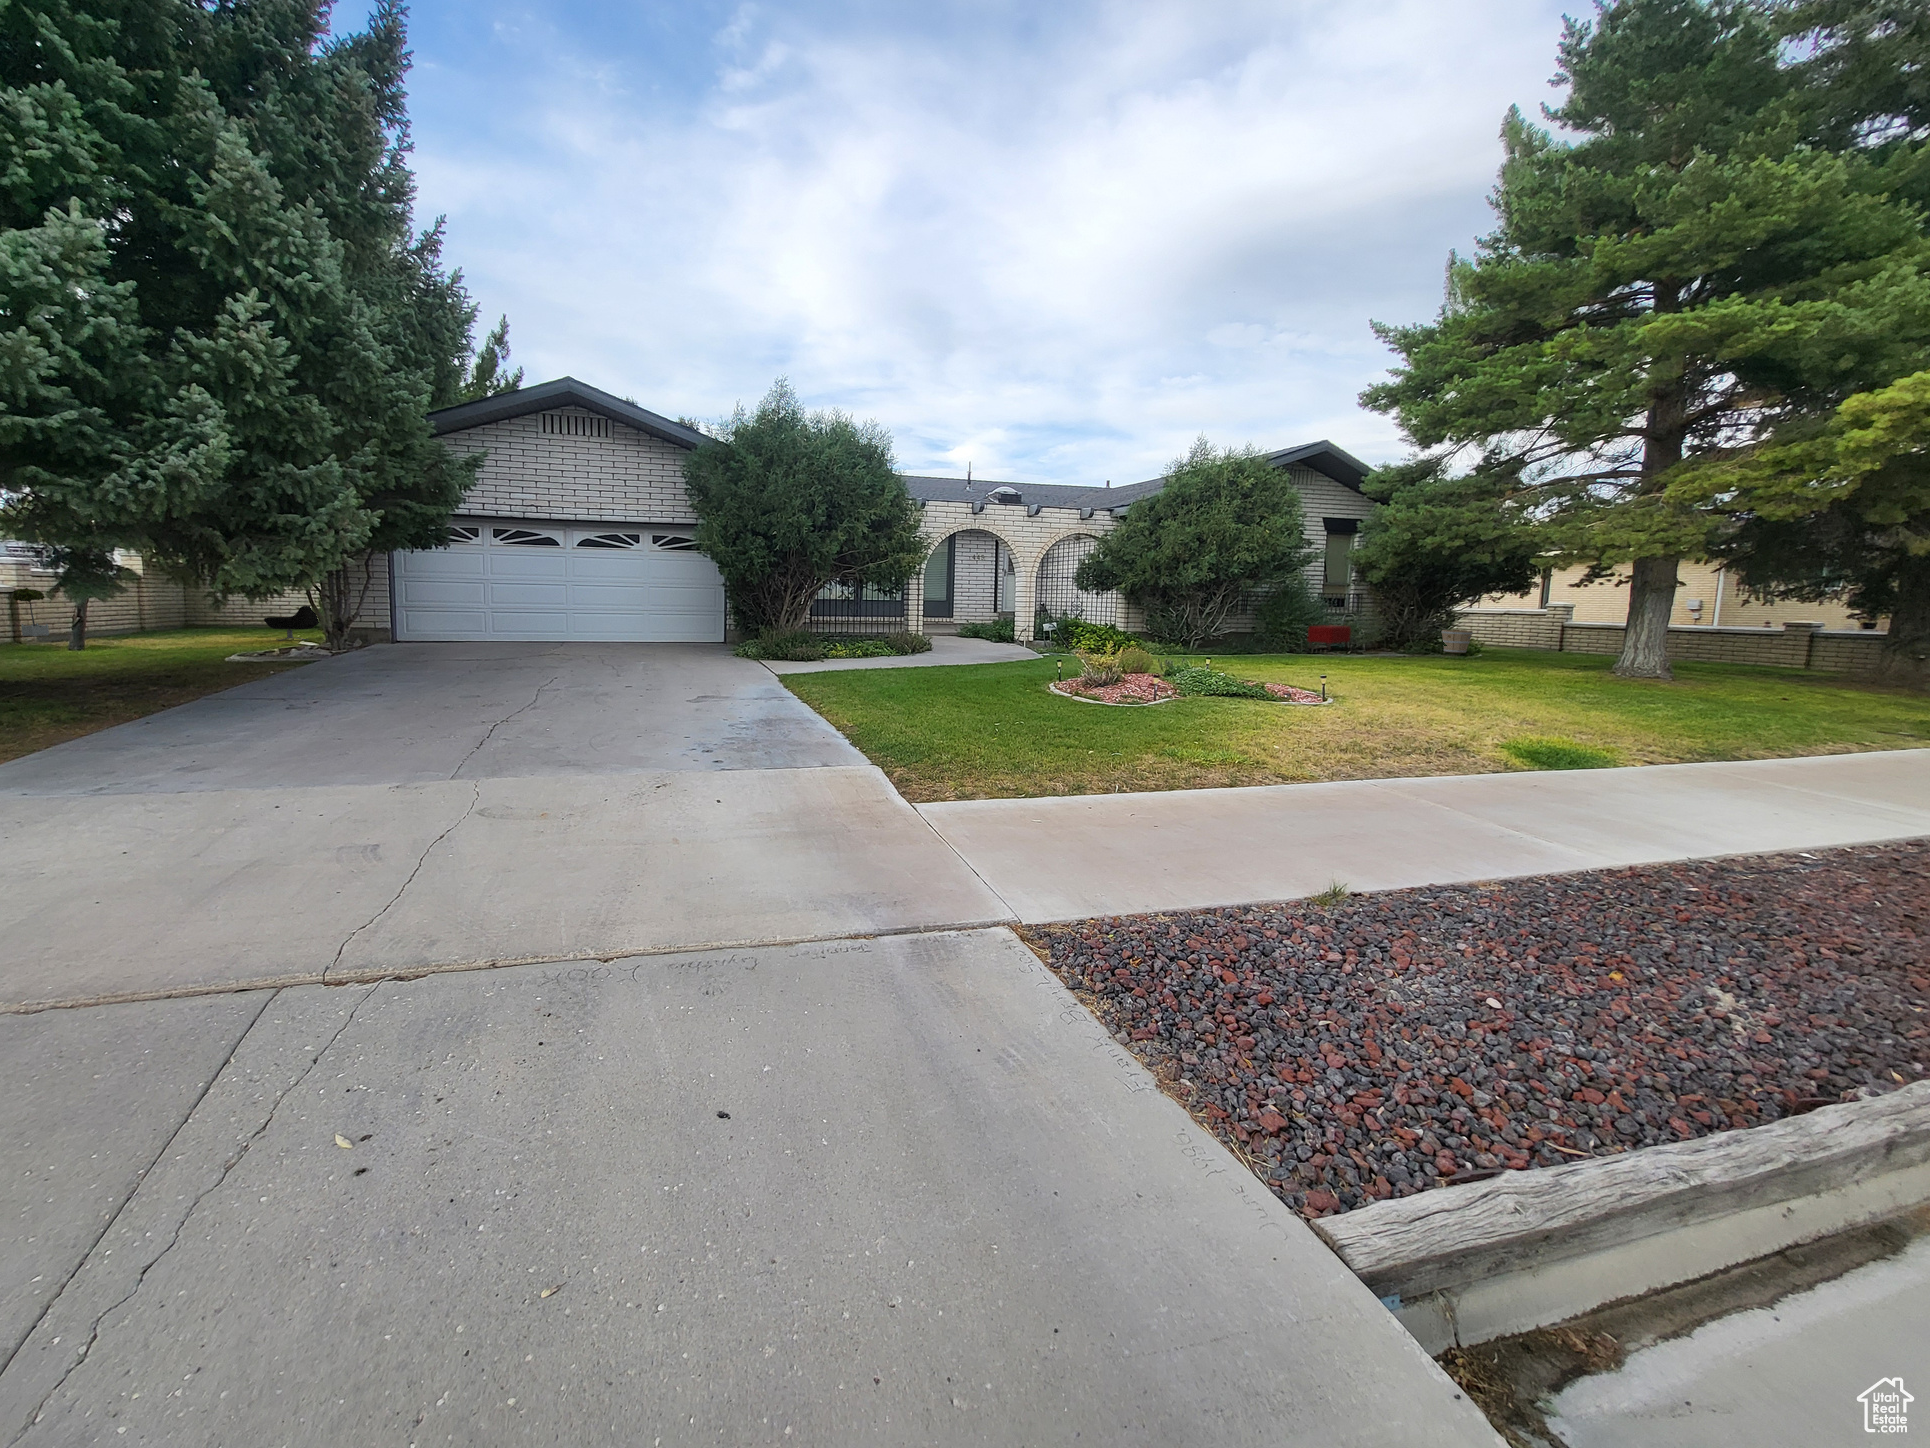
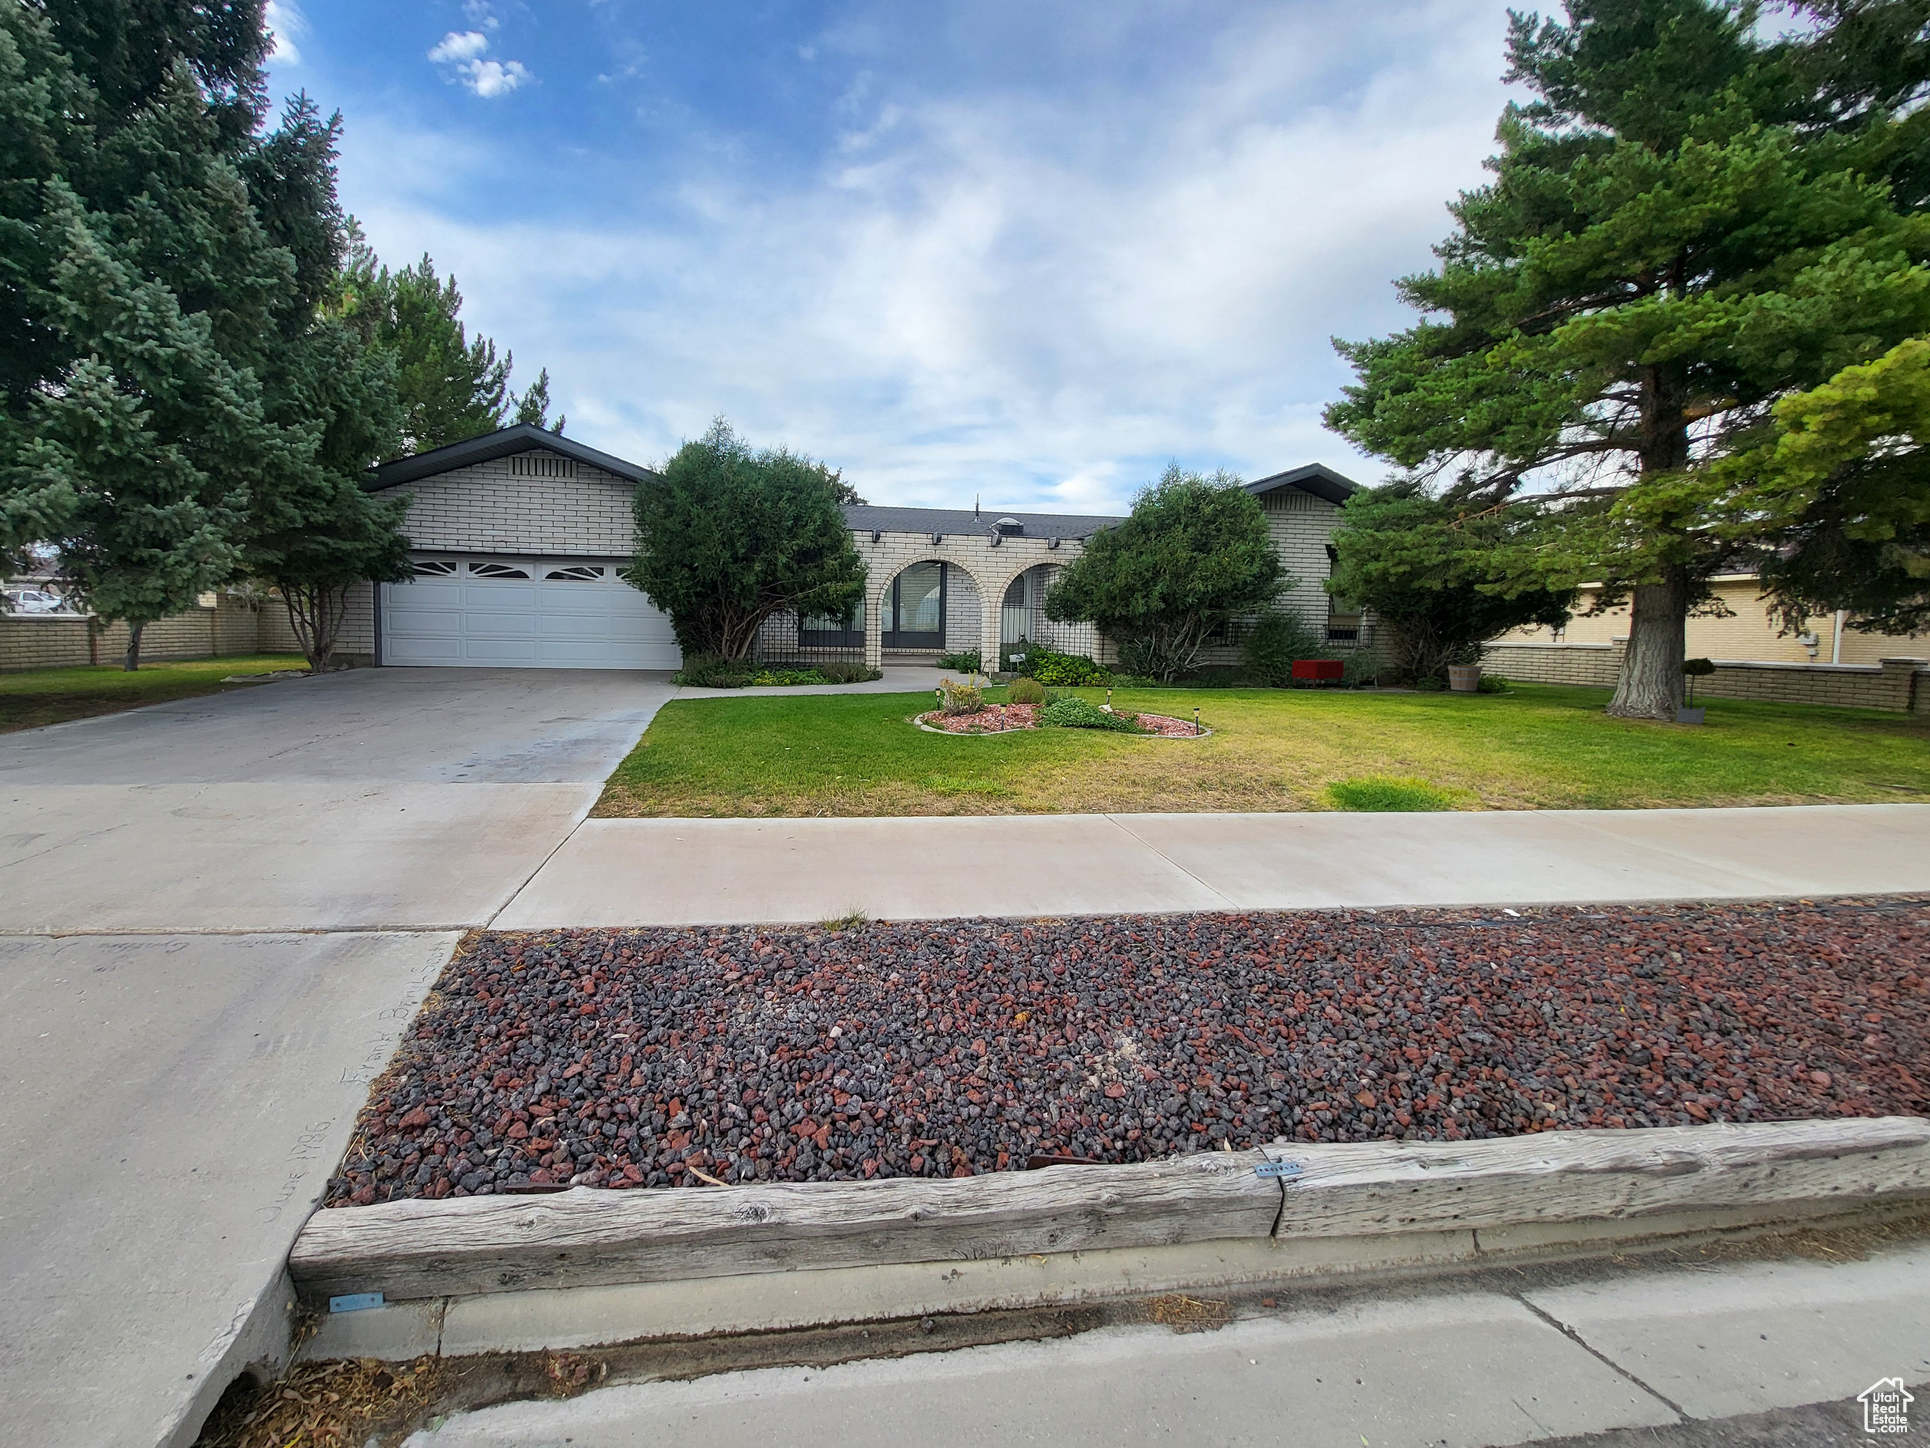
potted tree: present [13,588,49,636] -> present [1677,657,1716,724]
lounge chair: present [264,606,319,641] -> none [252,636,308,668]

